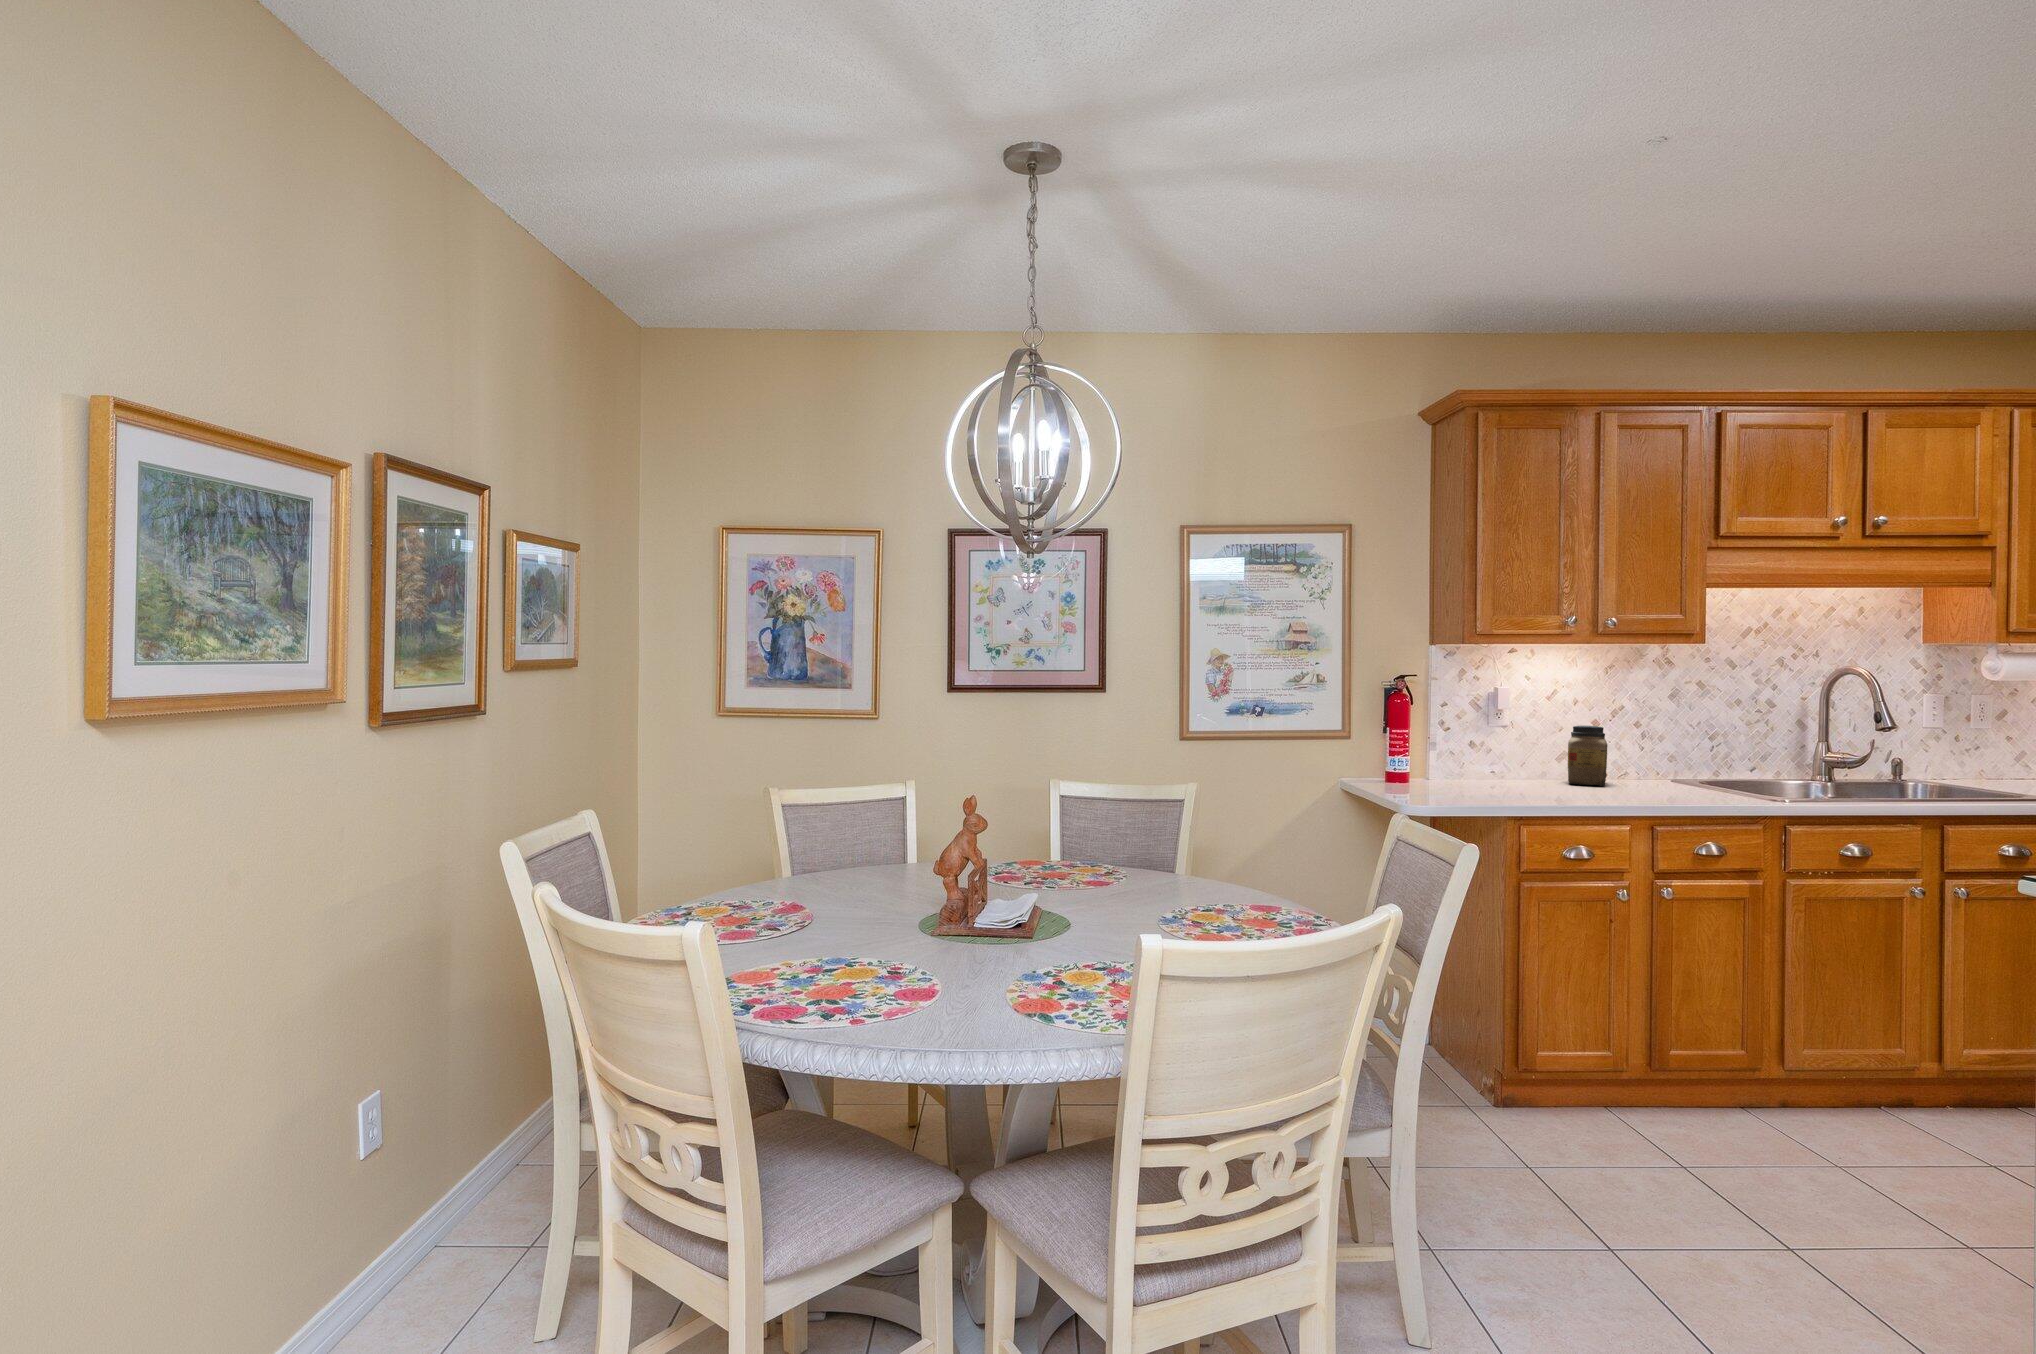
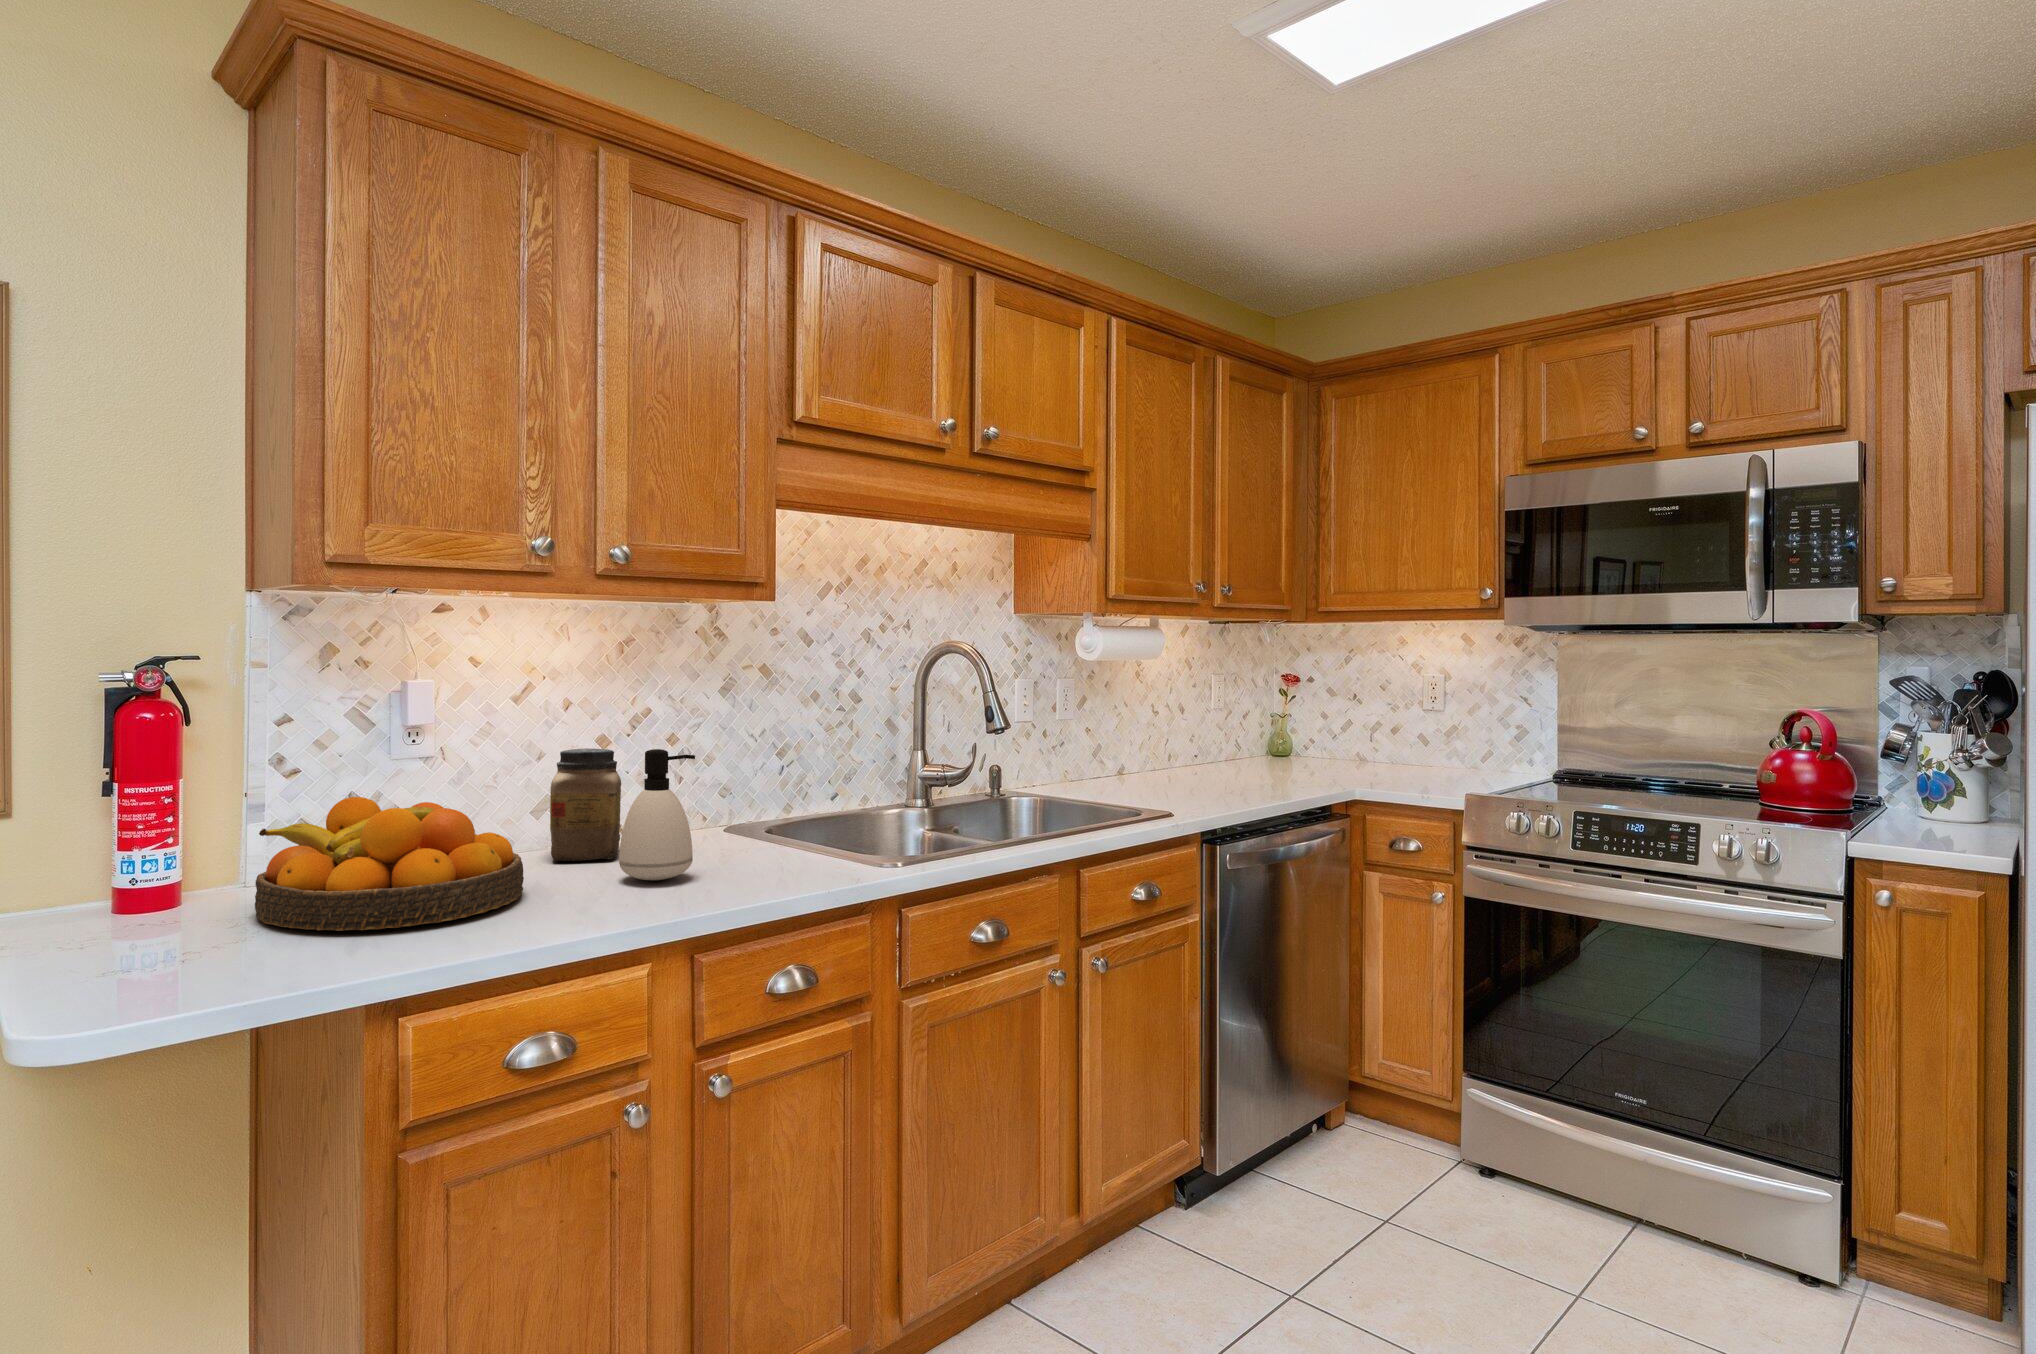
soap dispenser: none [1610,726,1654,795] -> present [619,749,695,880]
fruit bowl: none [1442,741,1561,797] -> present [255,797,524,931]

